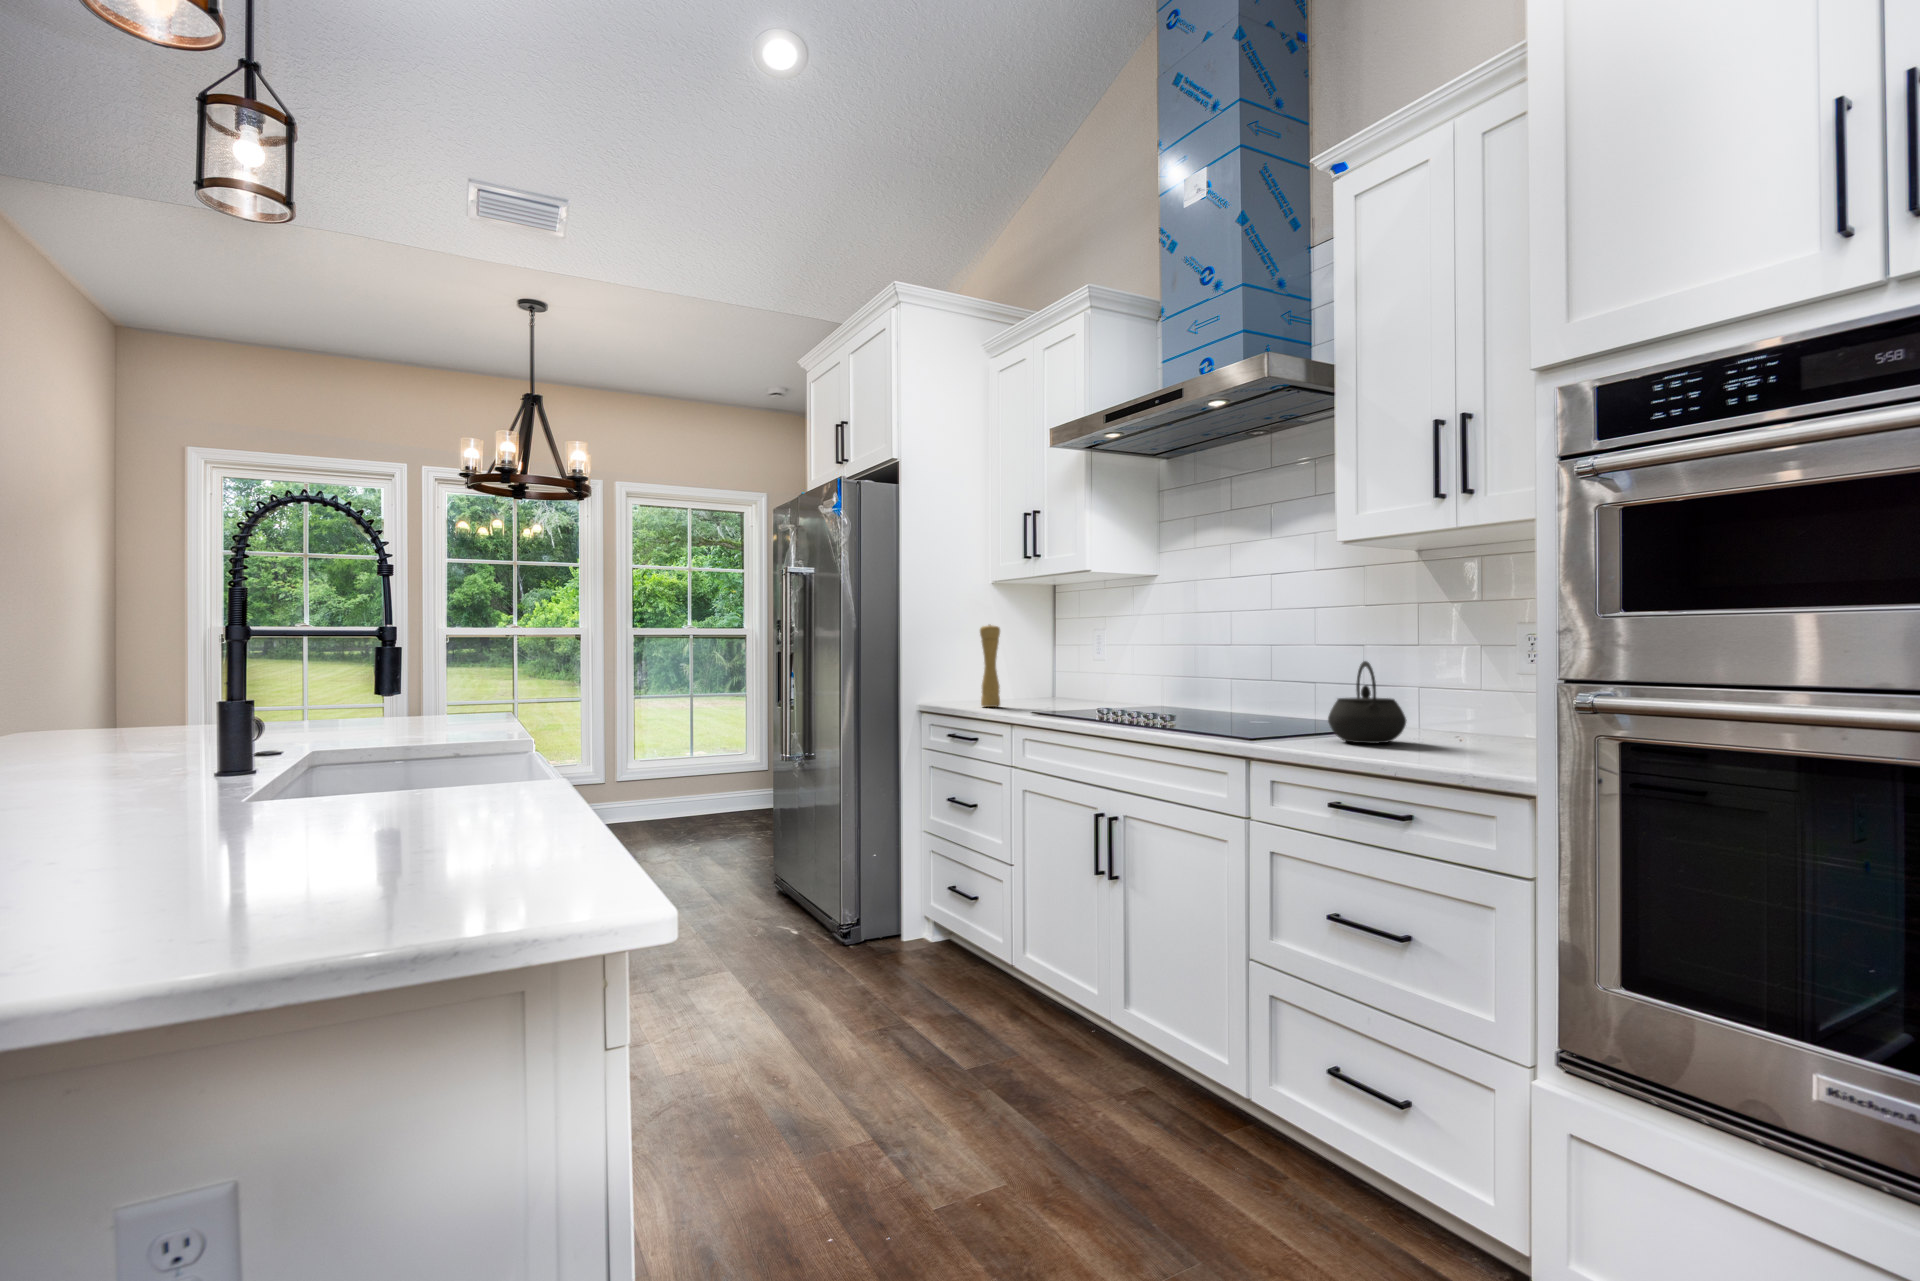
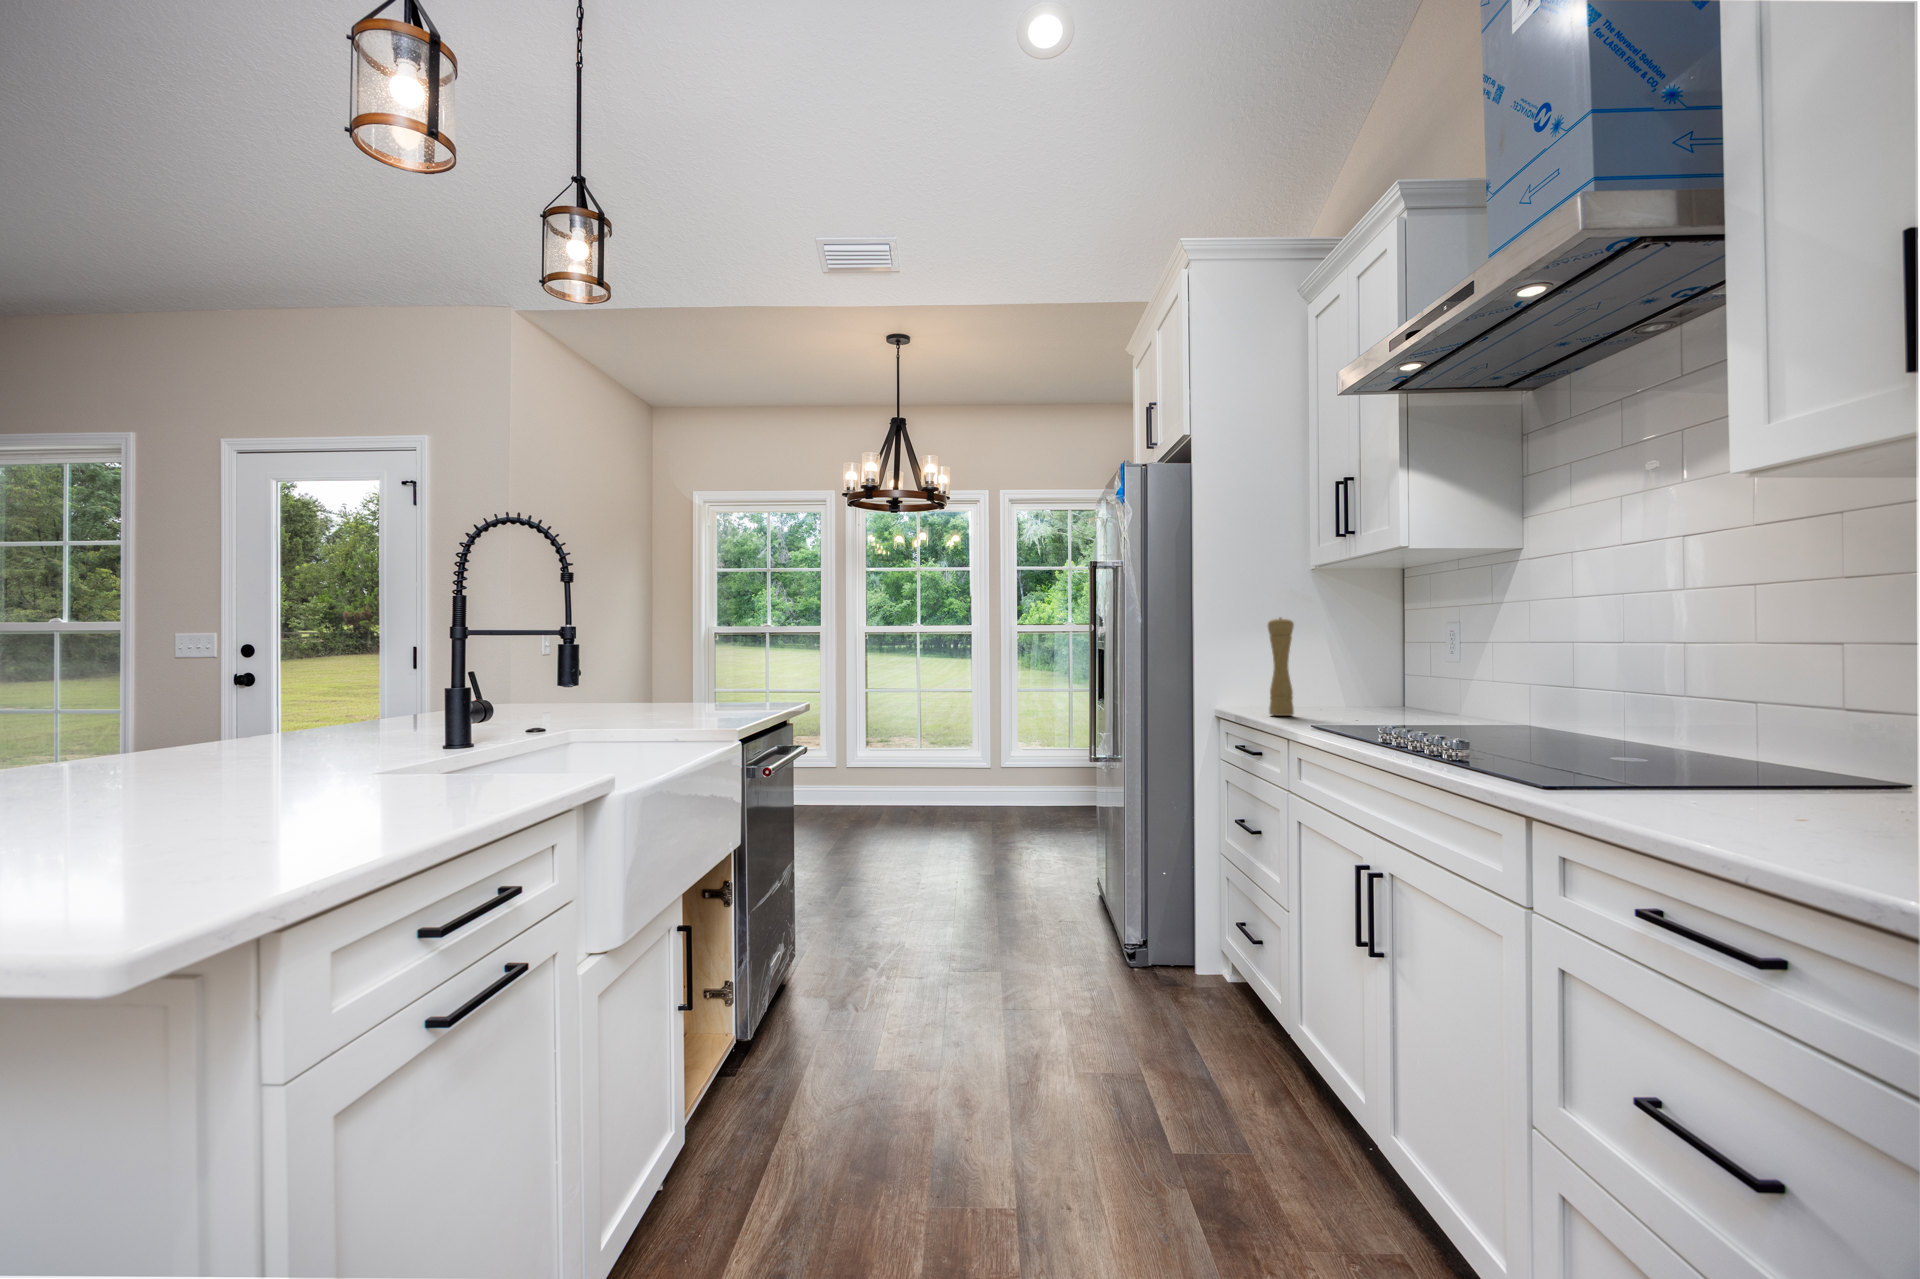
kettle: present [1328,661,1407,743] -> none [1667,676,1837,822]

